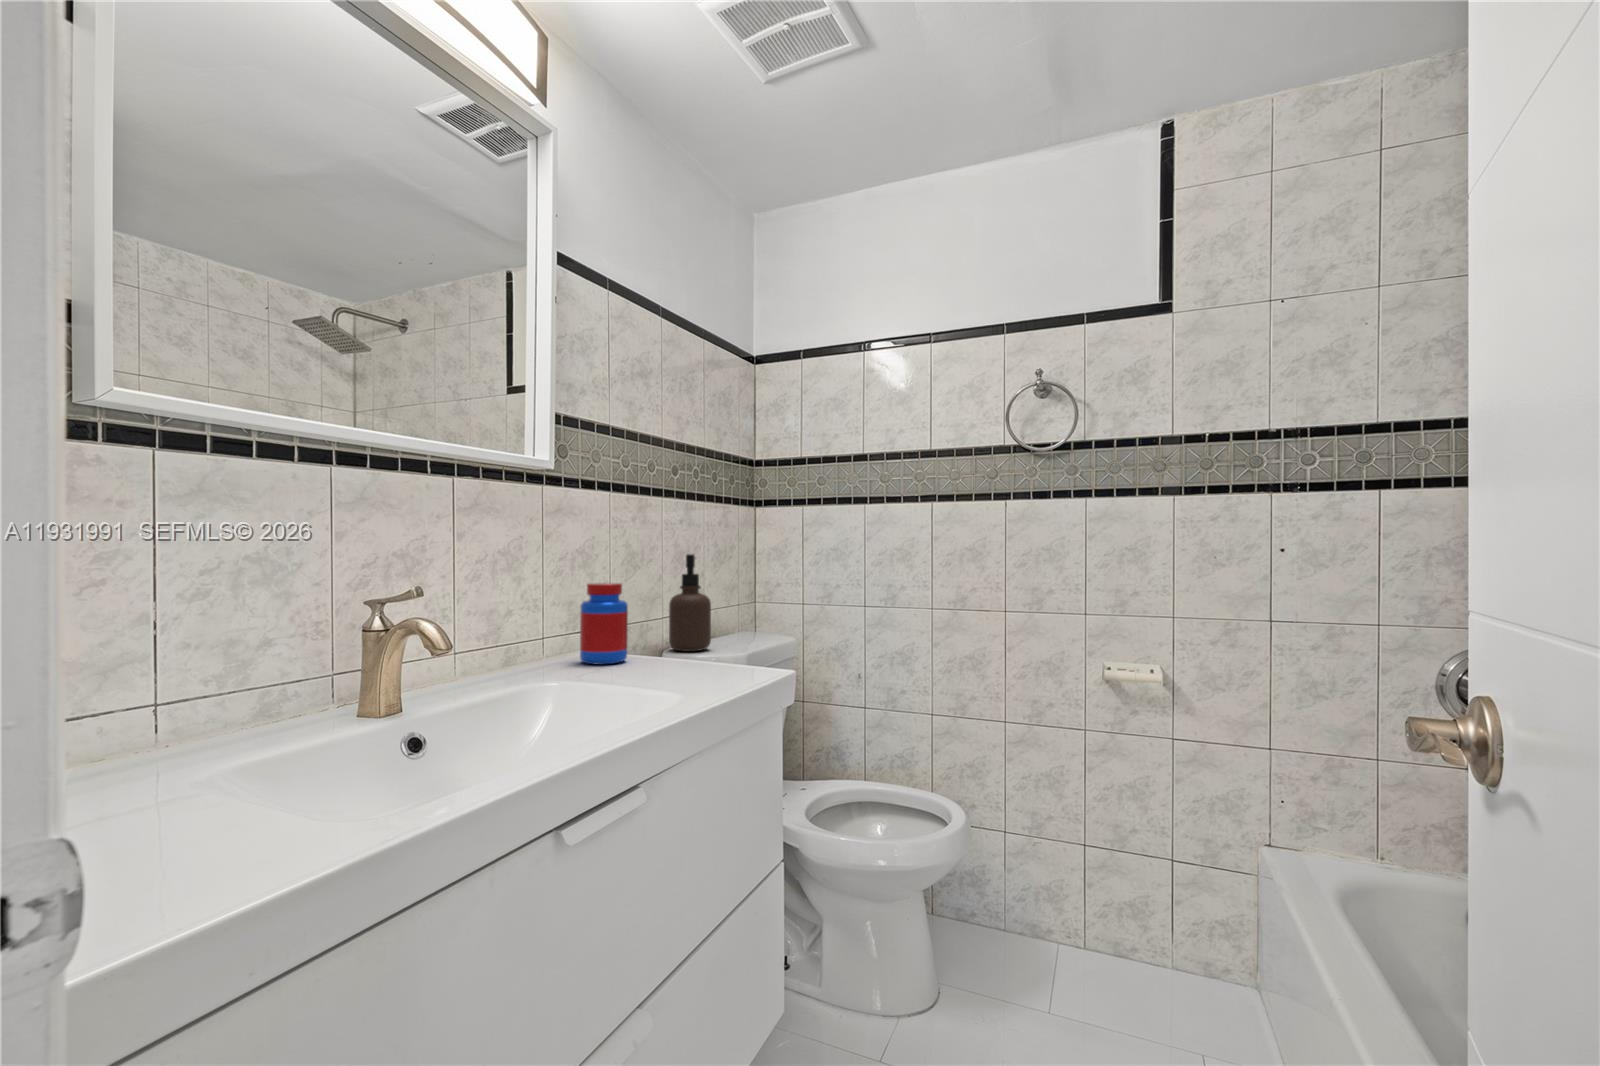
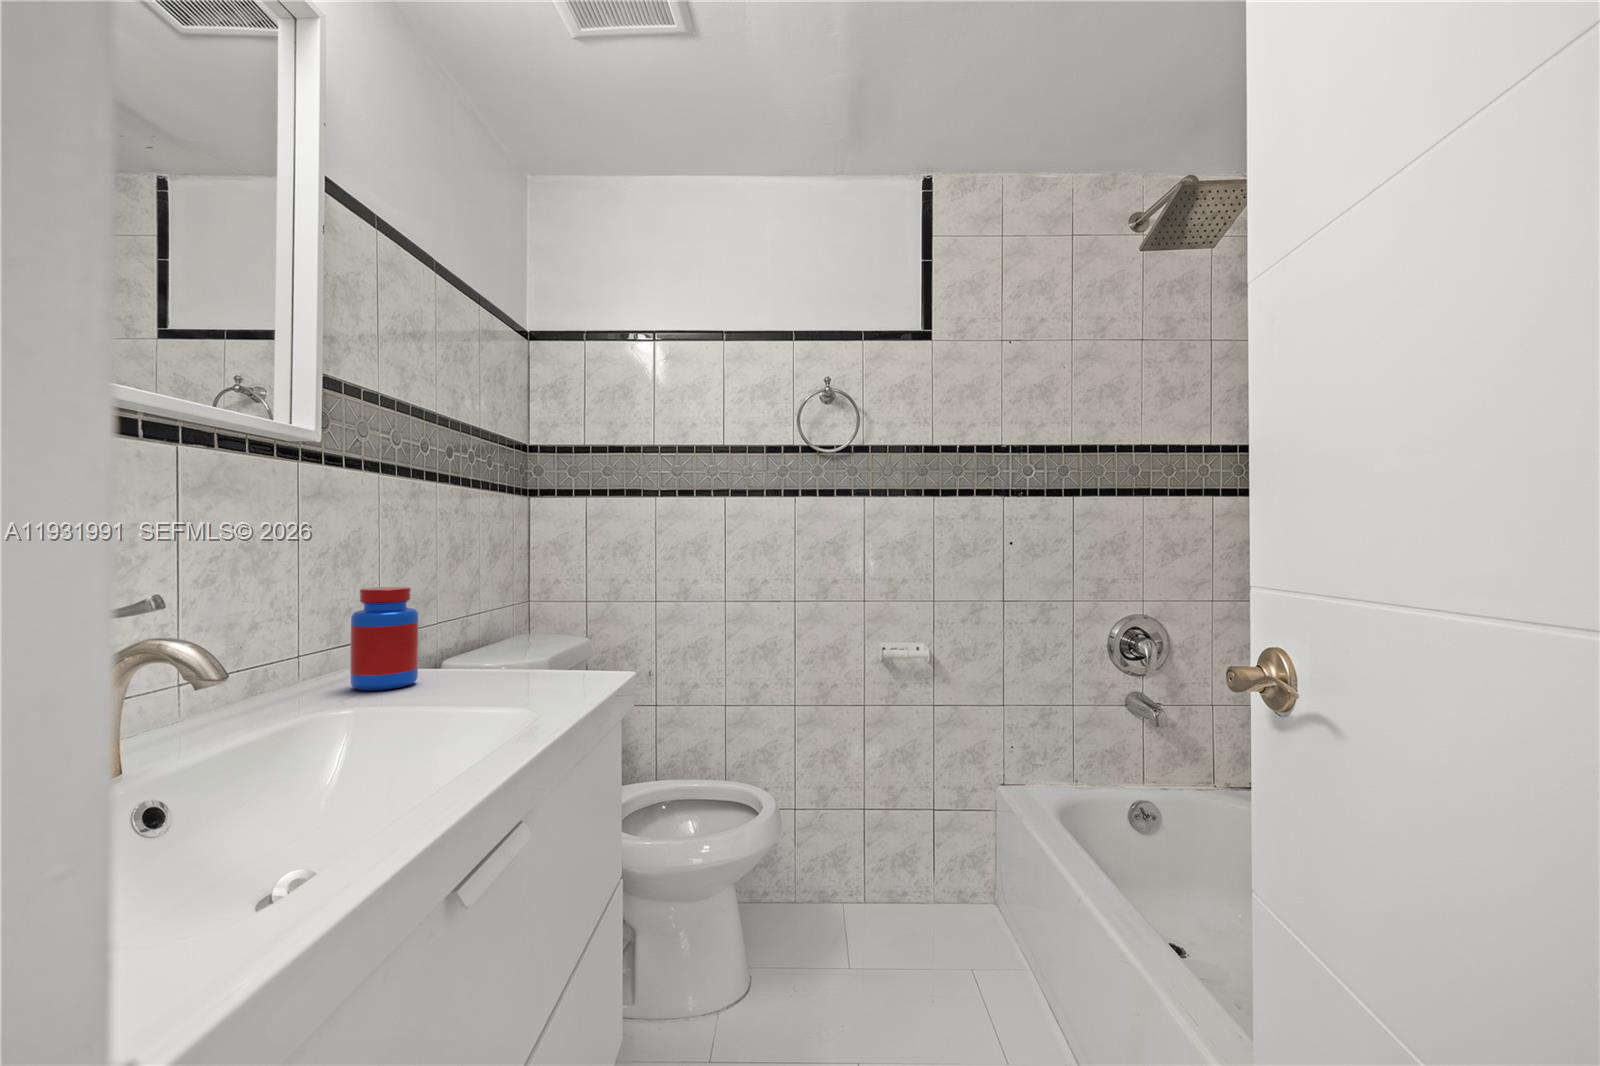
soap dispenser: present [669,554,711,651] -> none [456,550,509,663]

